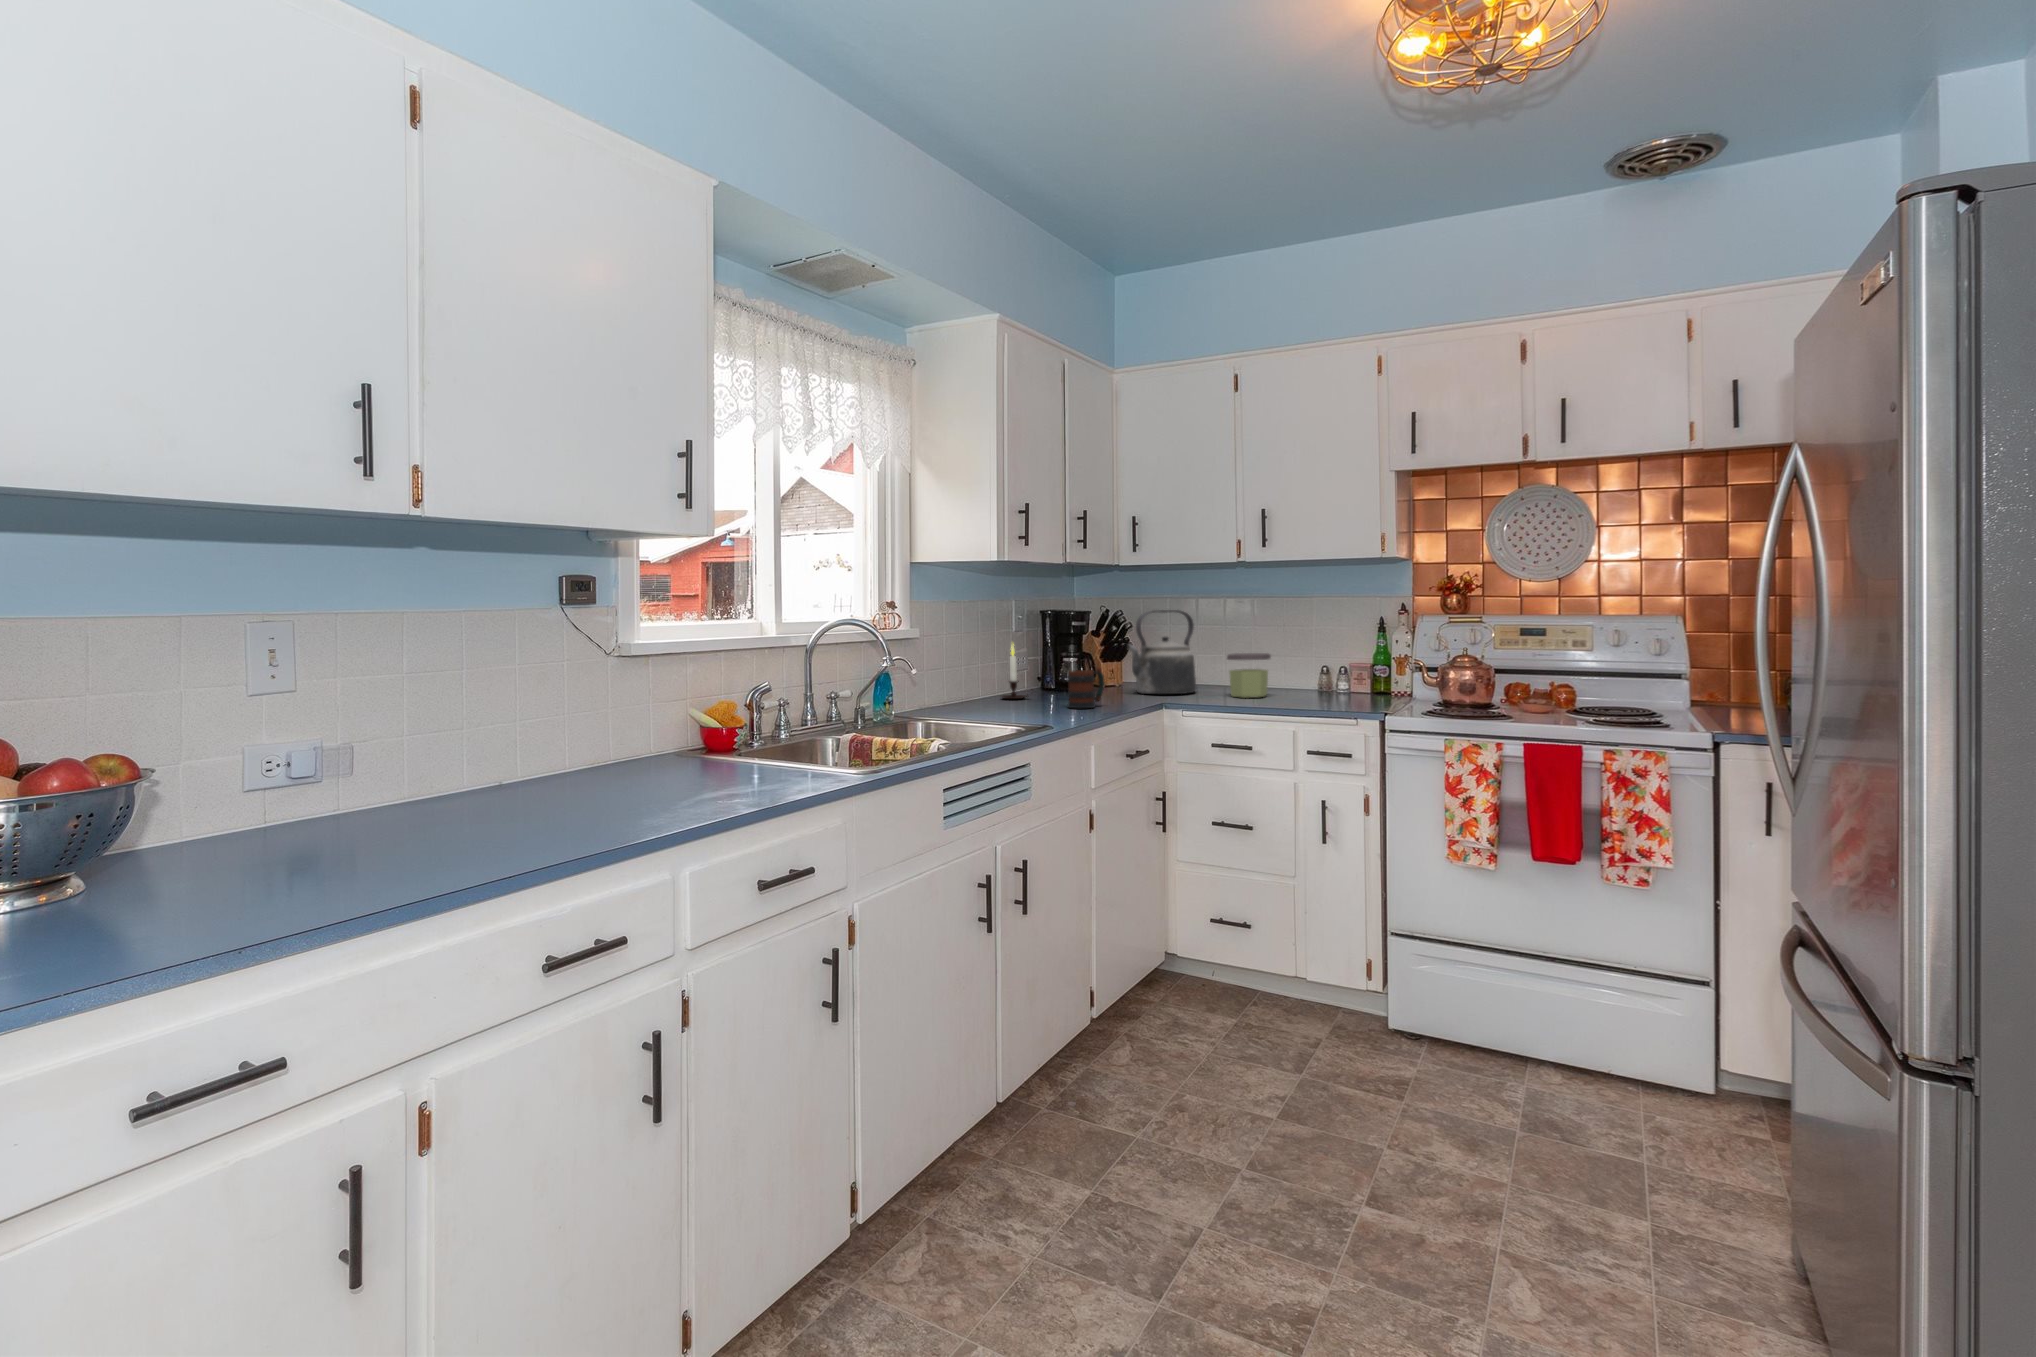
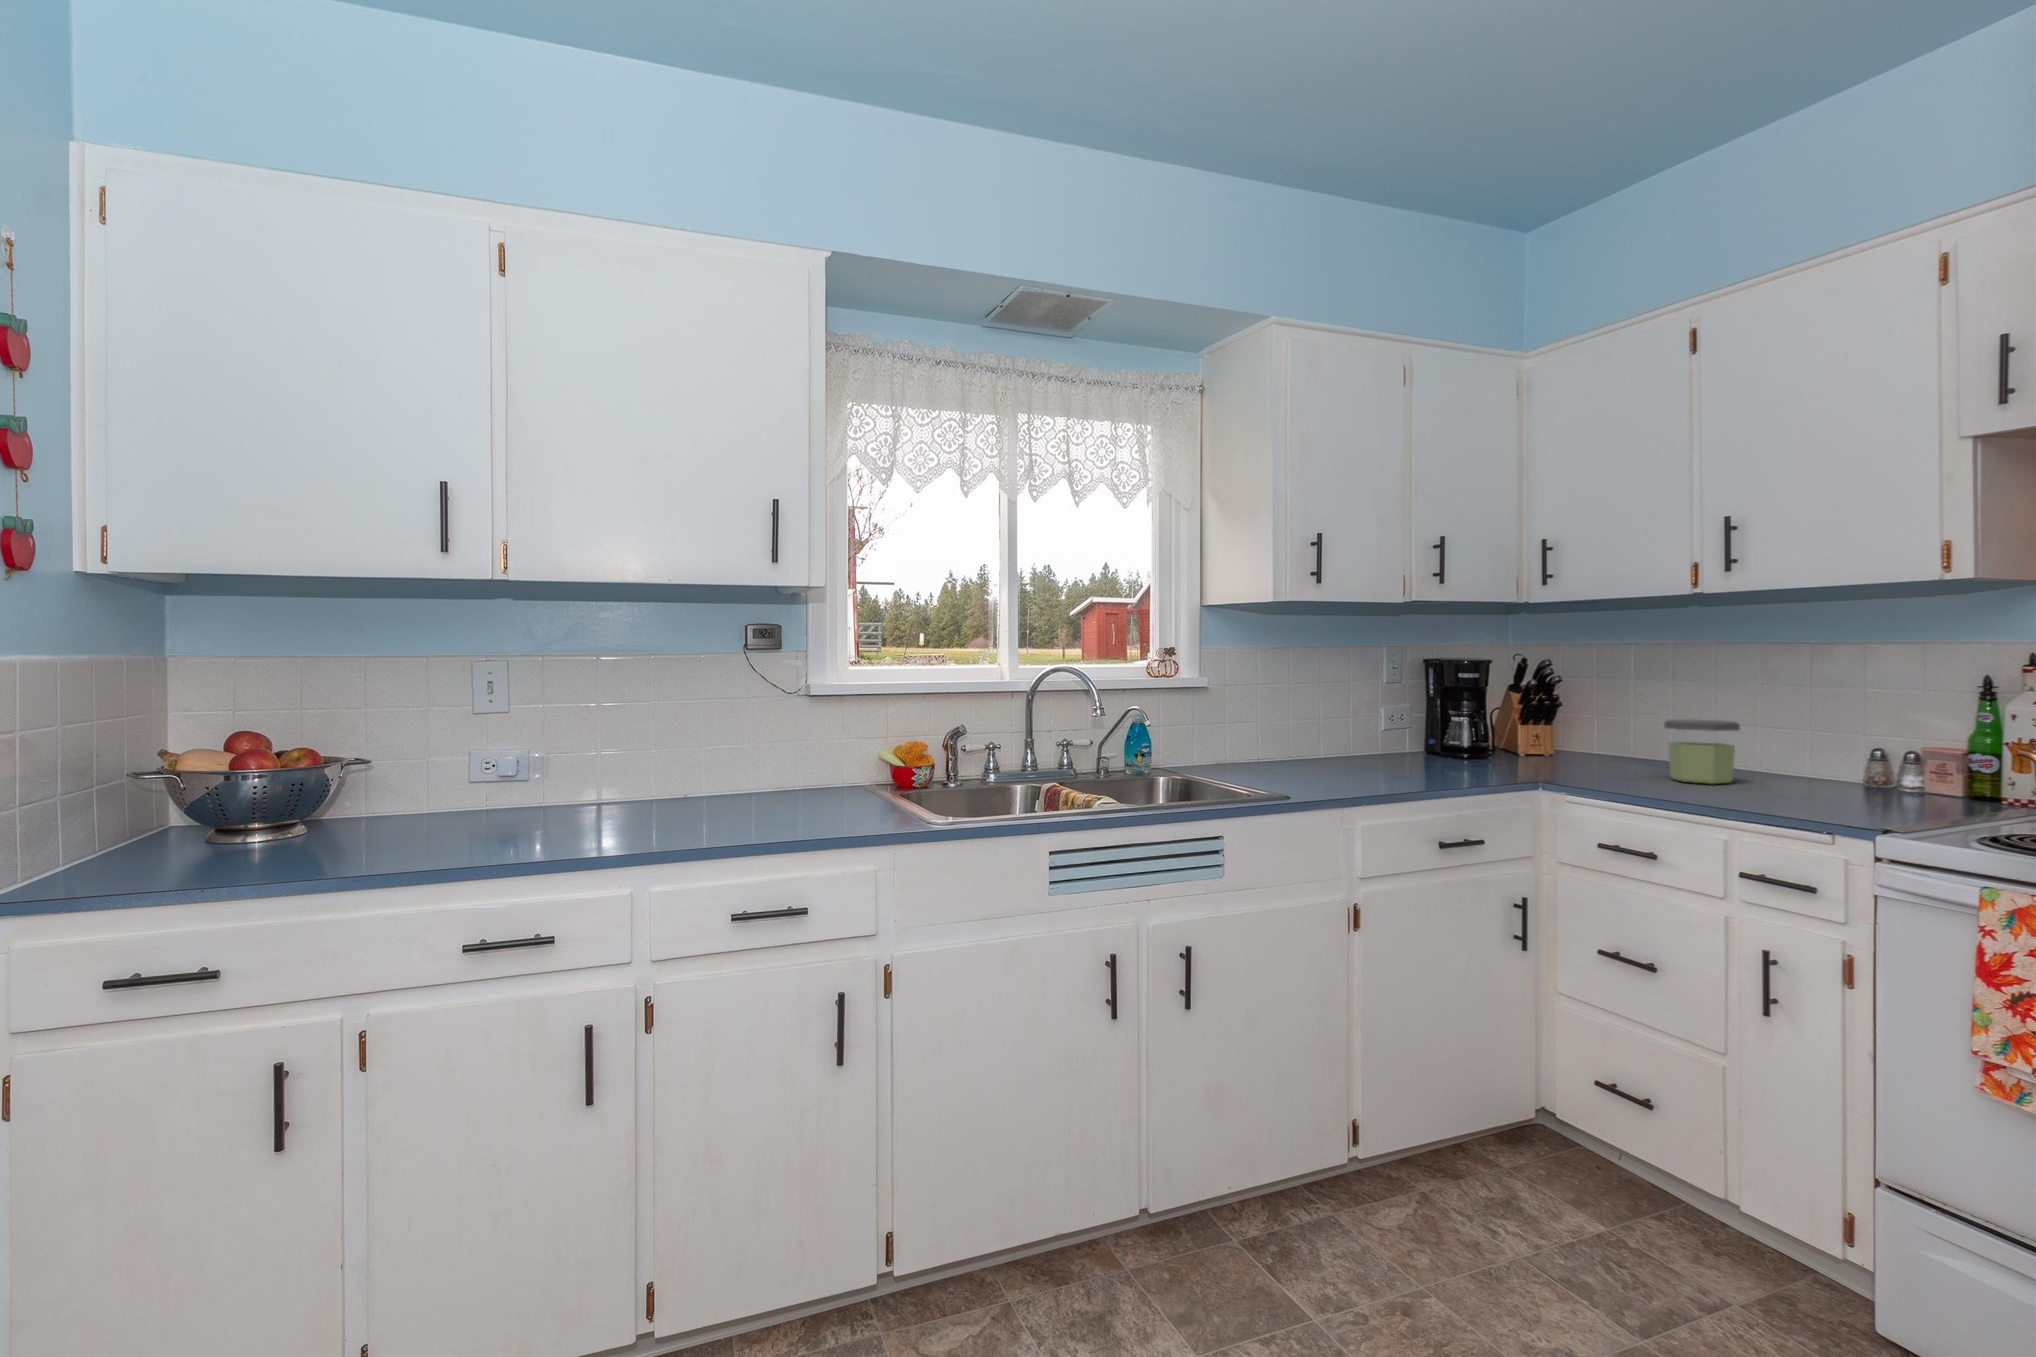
kettle: present [1128,610,1196,694] -> none [1524,659,1639,769]
candle: present [1002,645,1028,699] -> none [1354,693,1391,759]
mug: present [1068,667,1105,708] -> none [1398,727,1451,776]

